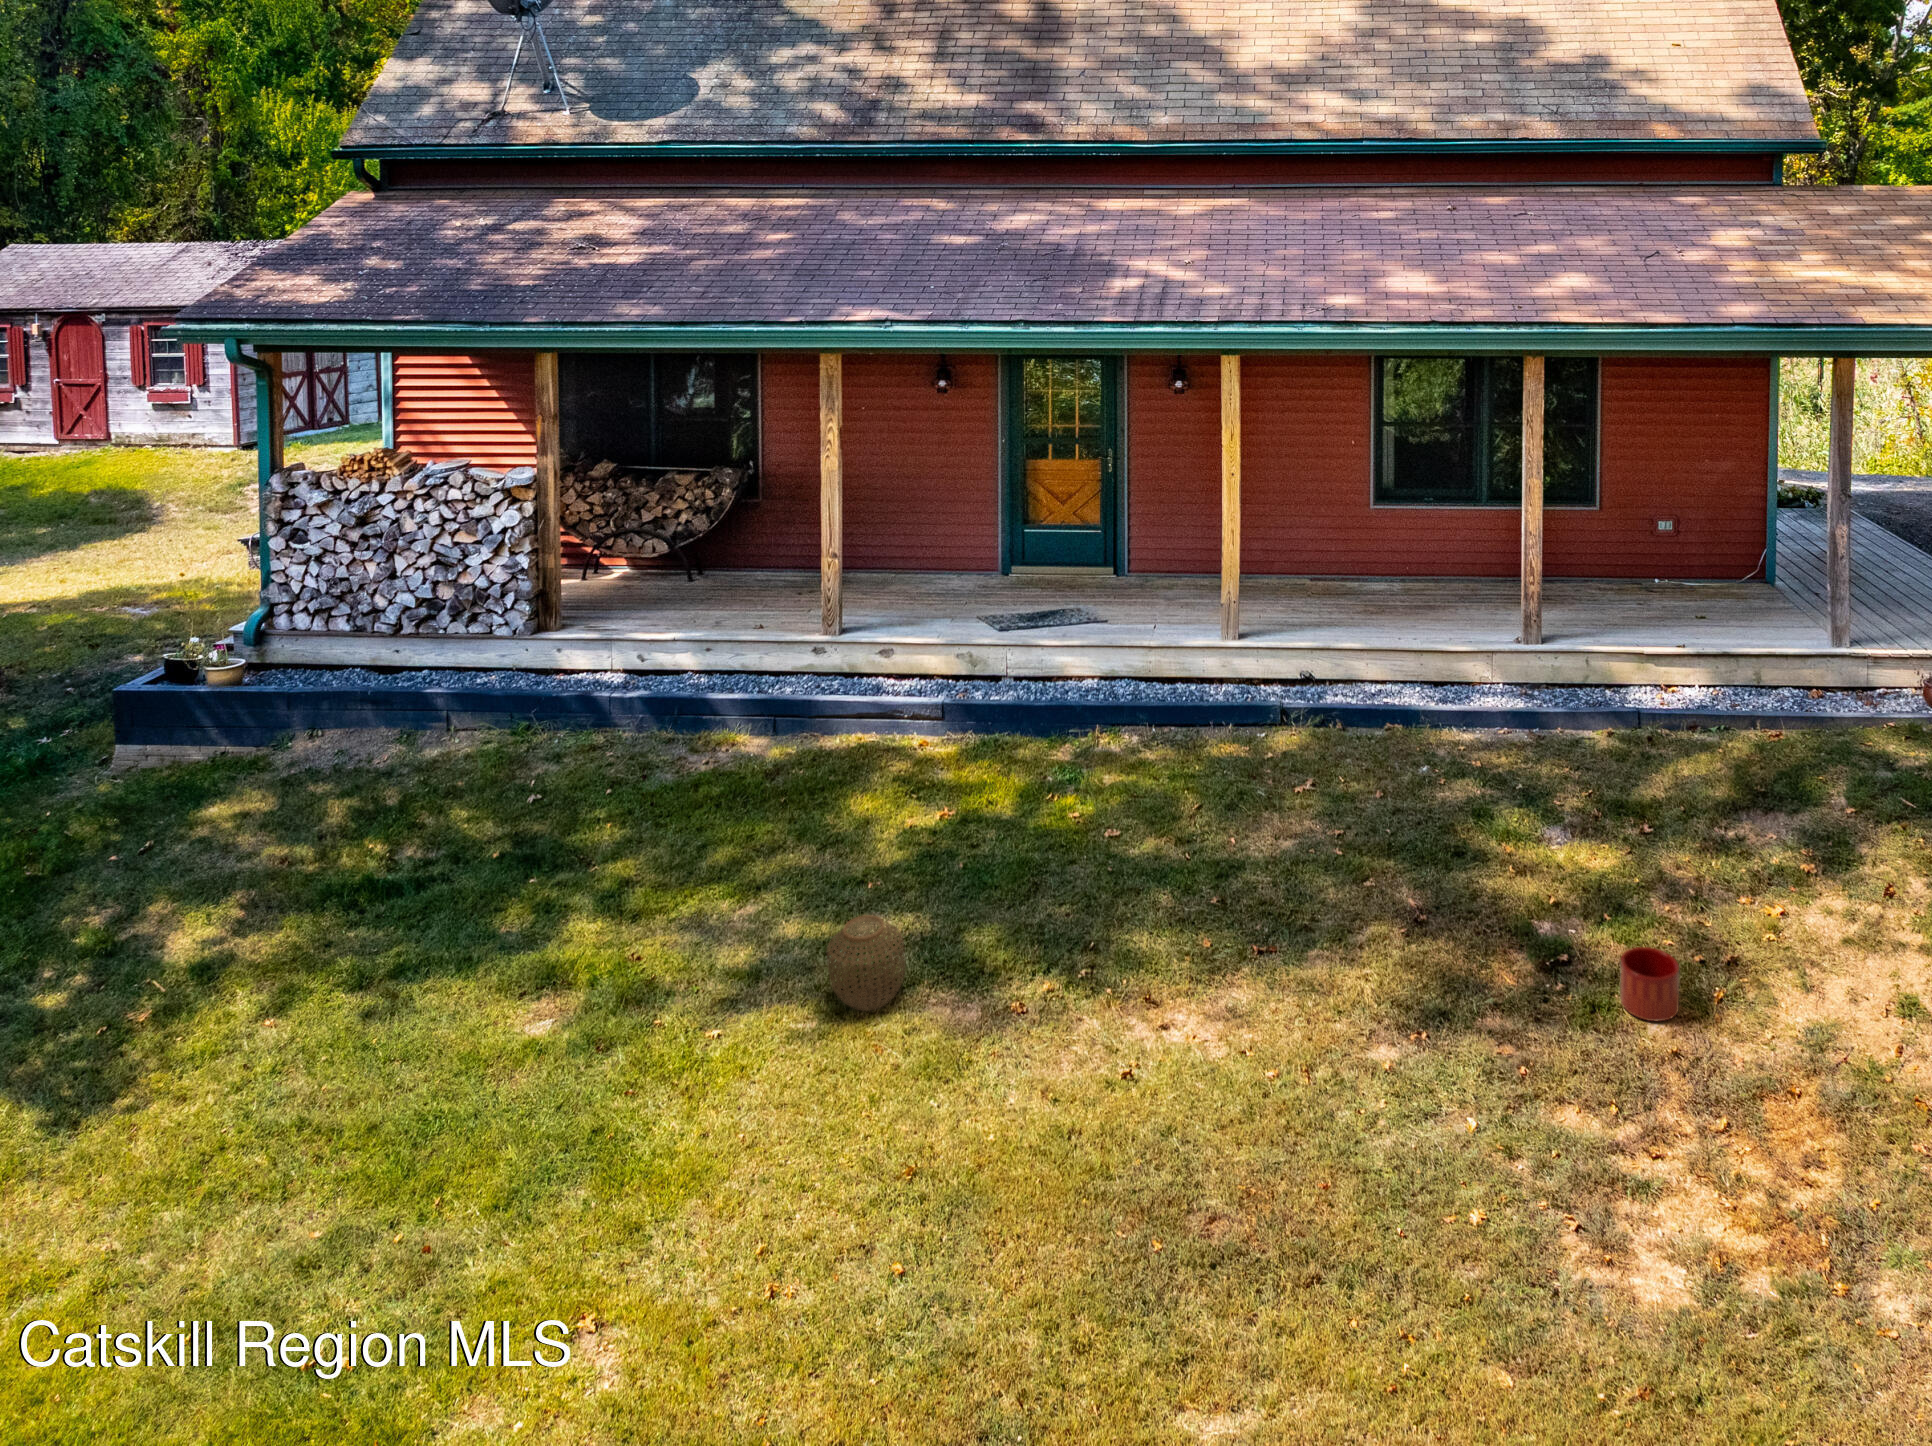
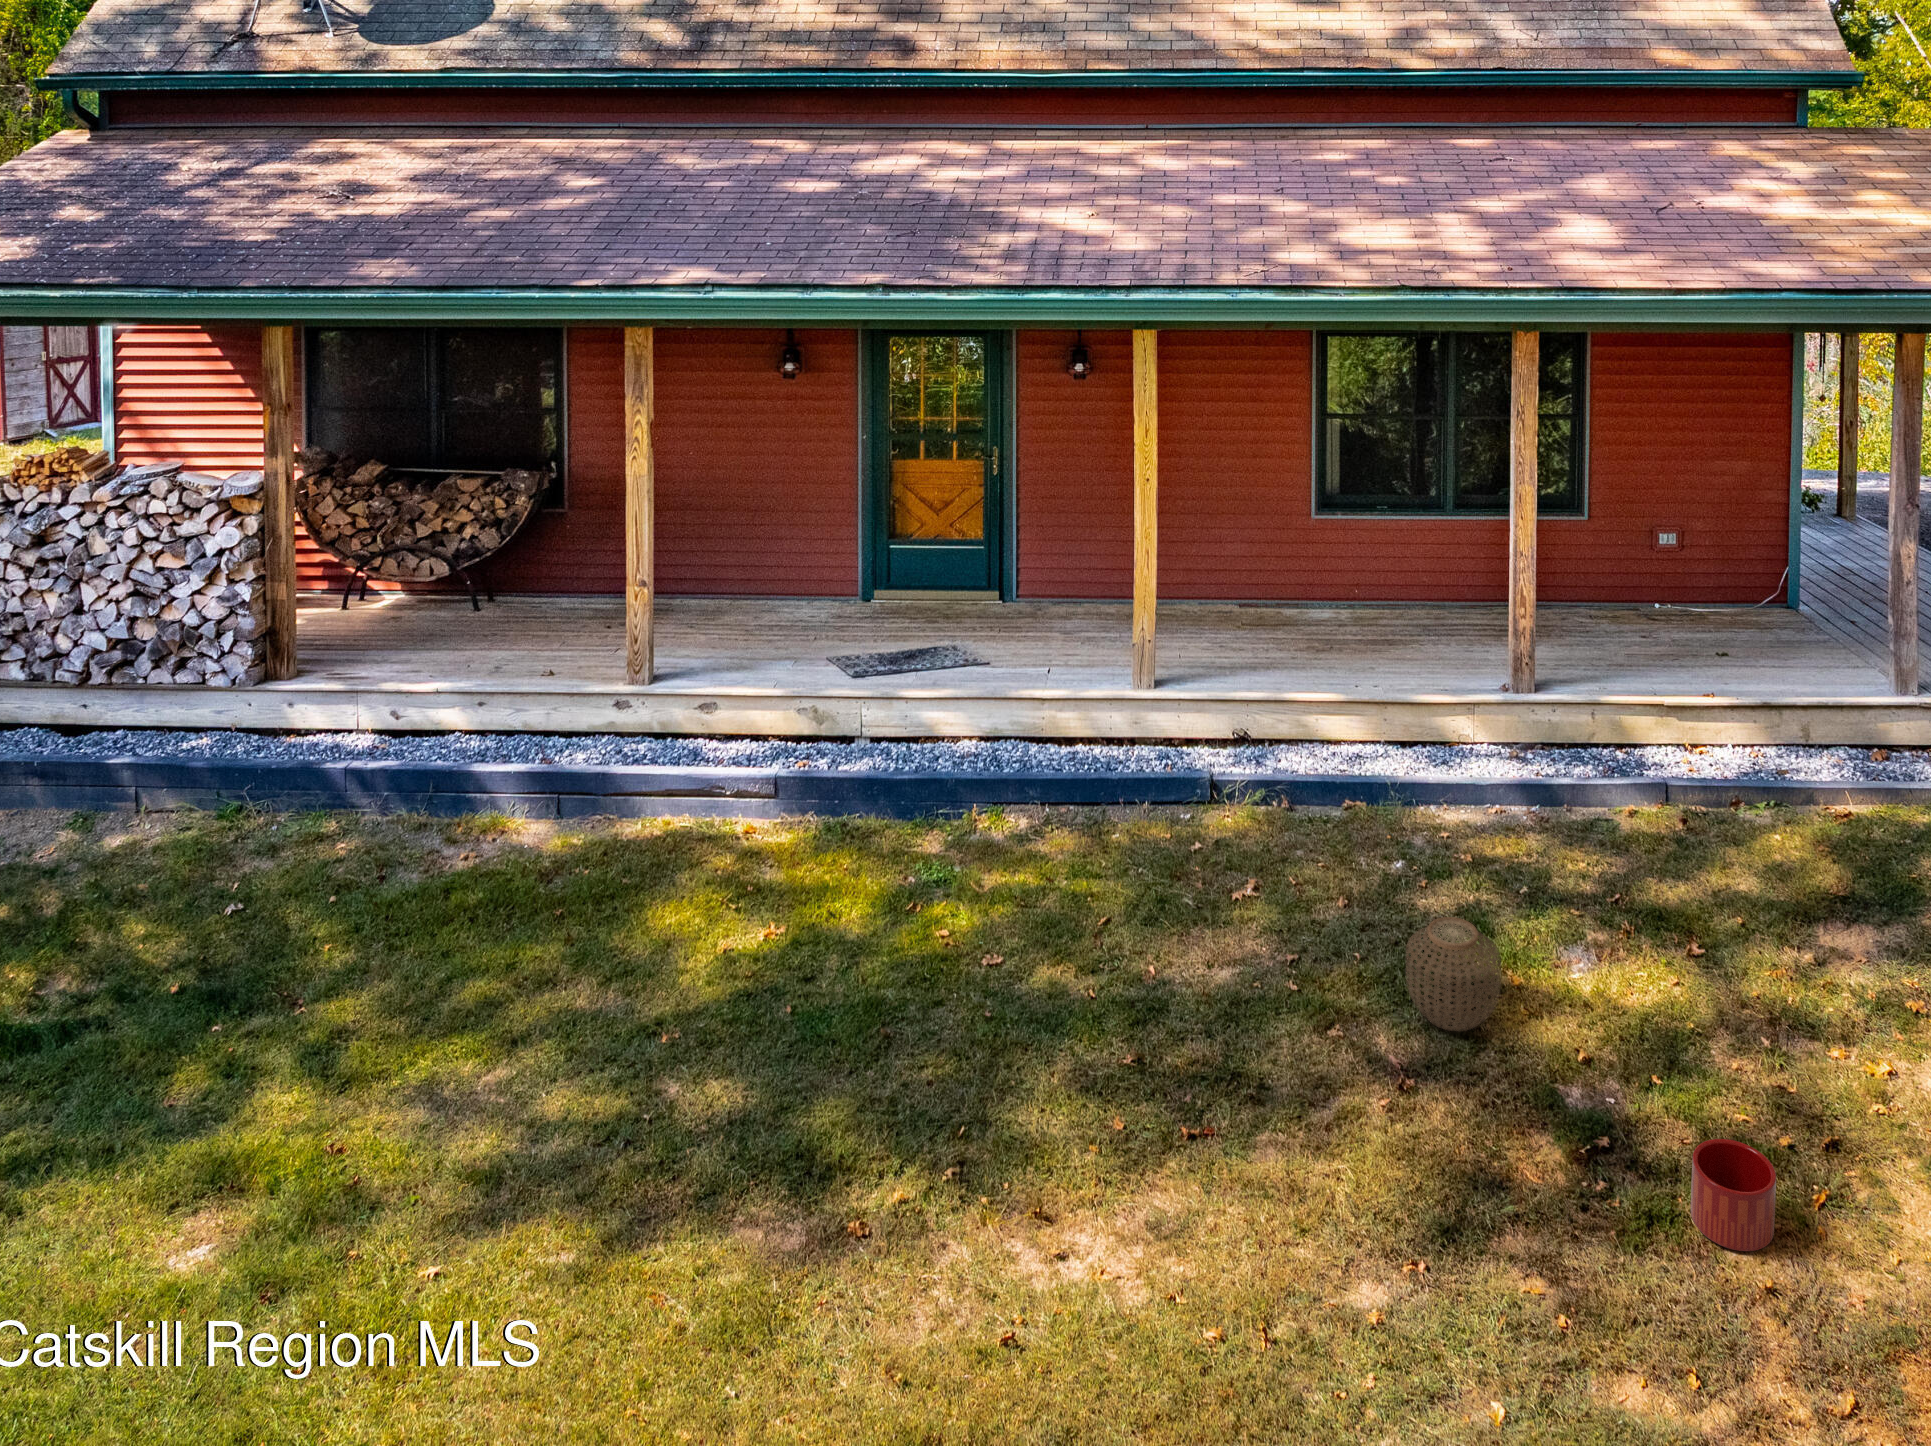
woven basket: present [827,915,905,1011] -> present [1406,917,1501,1031]

